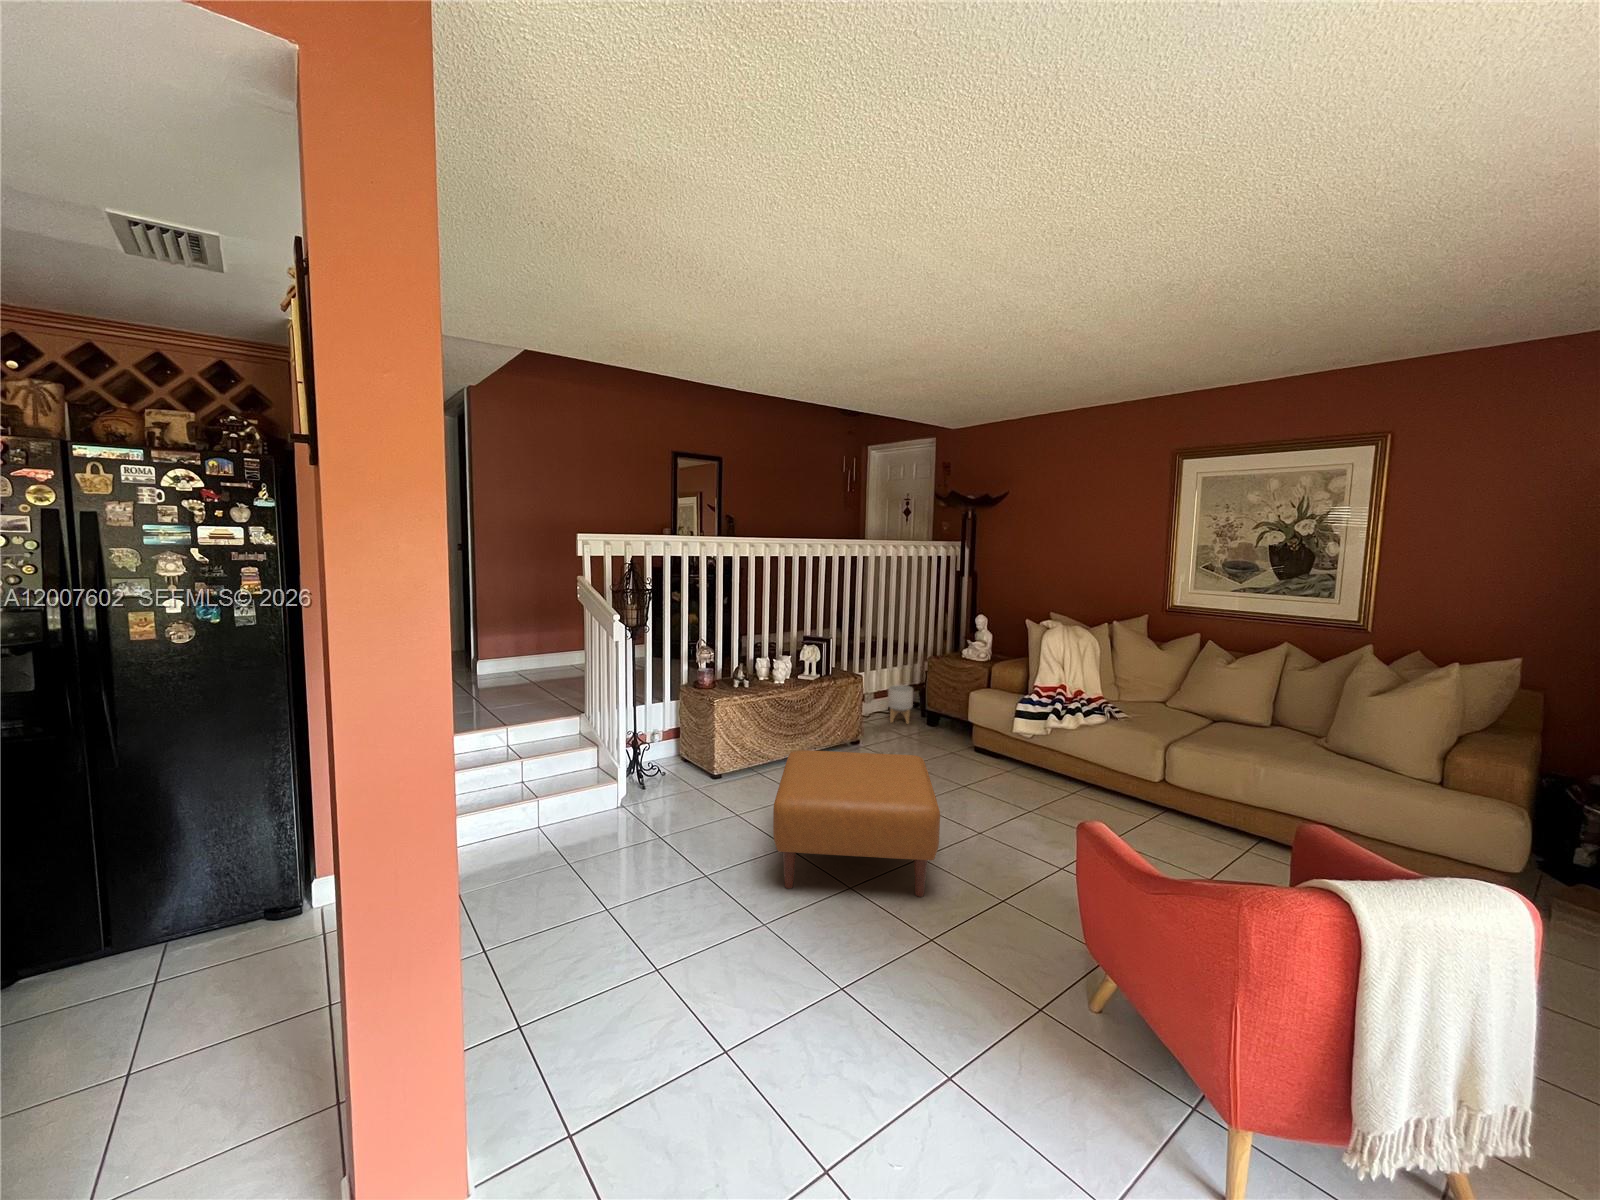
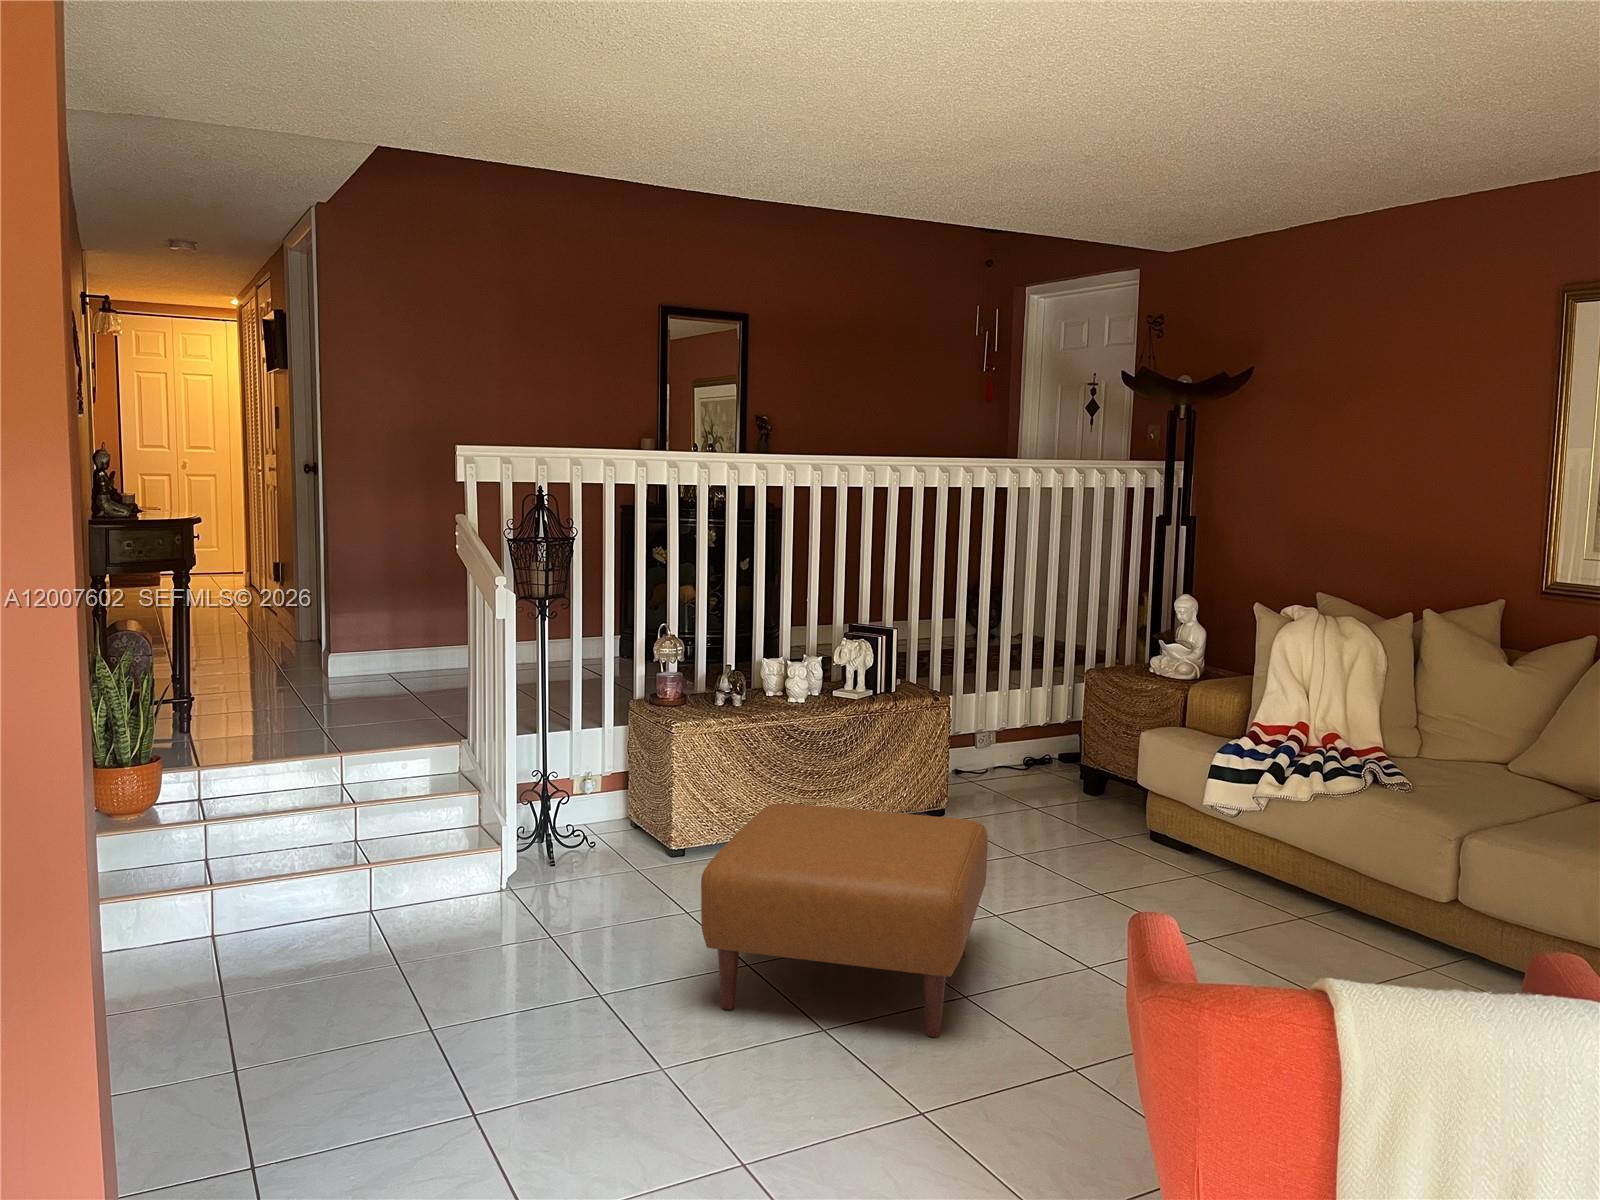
planter: present [888,685,913,724] -> none [1016,722,1063,792]

